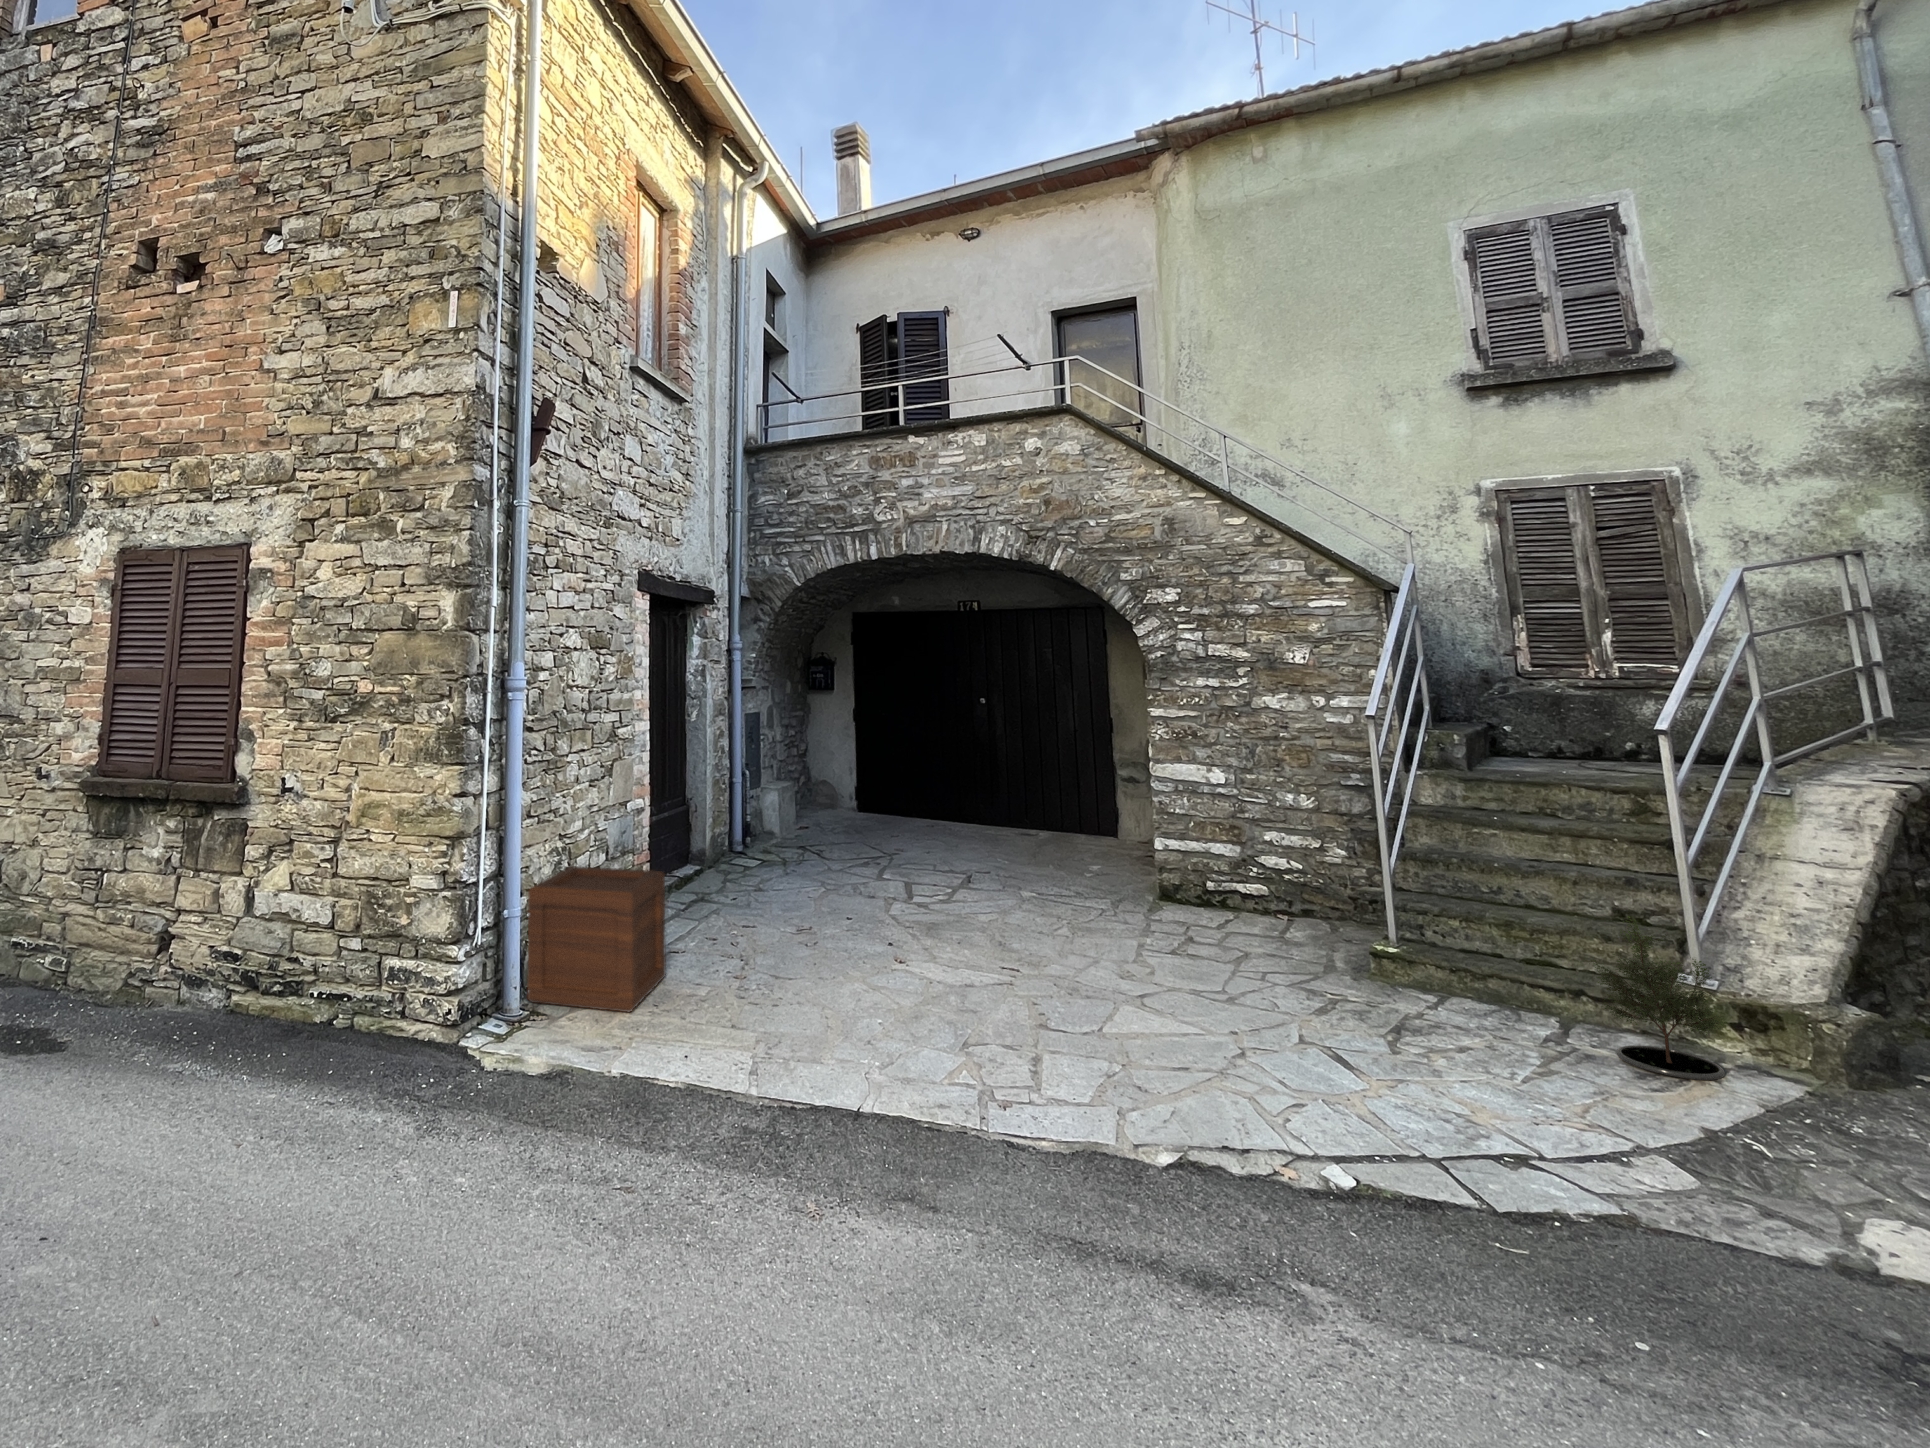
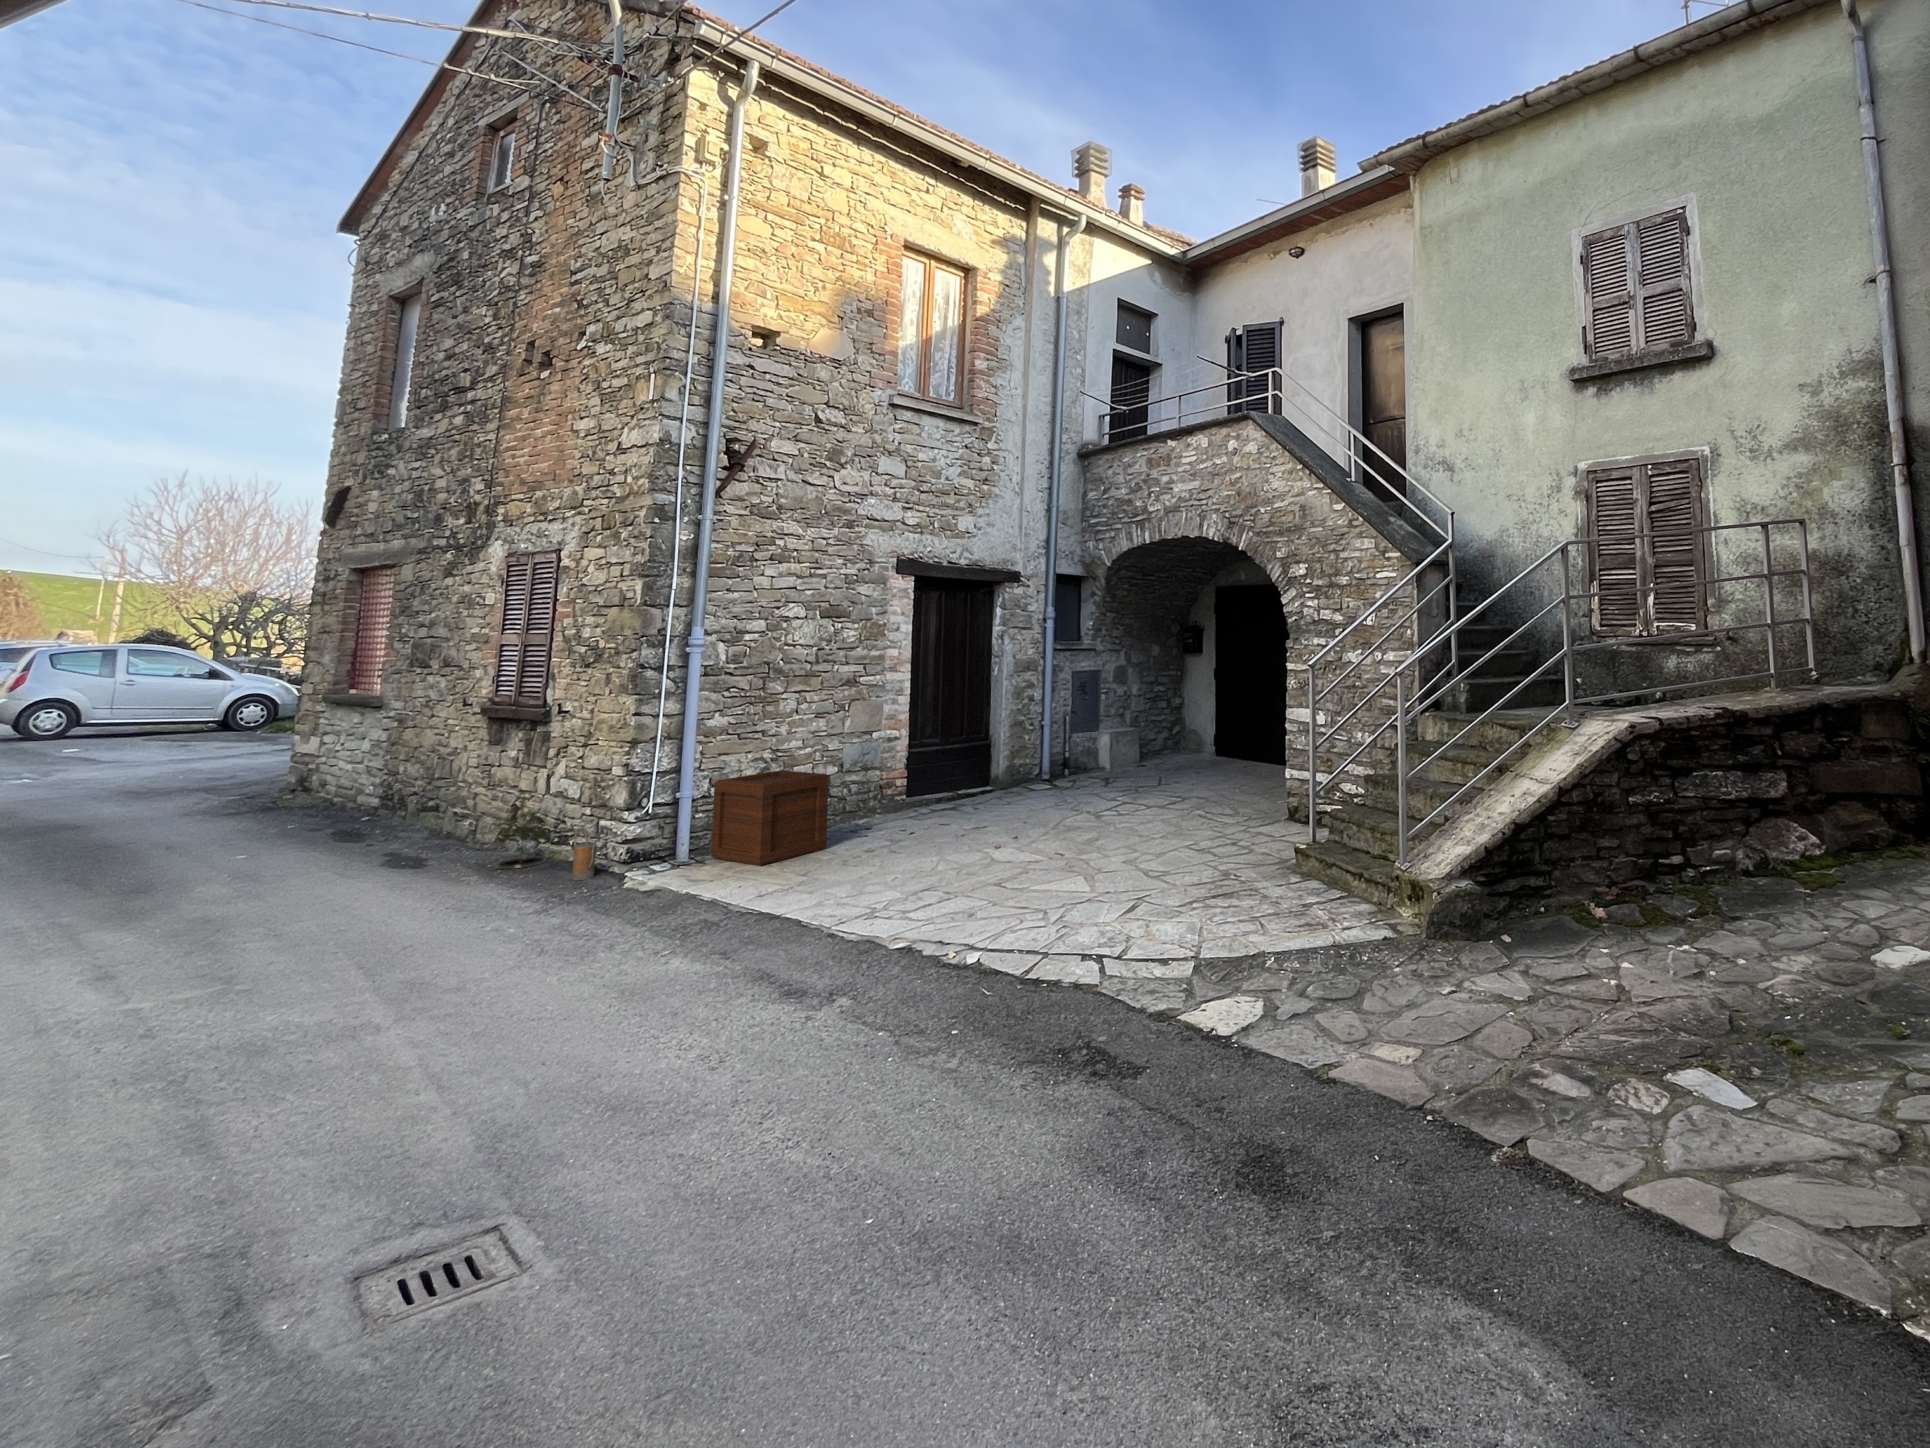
potted tree: present [1593,916,1726,1080] -> present [493,787,550,869]
watering can: none [363,972,420,1055] -> present [572,828,597,880]

